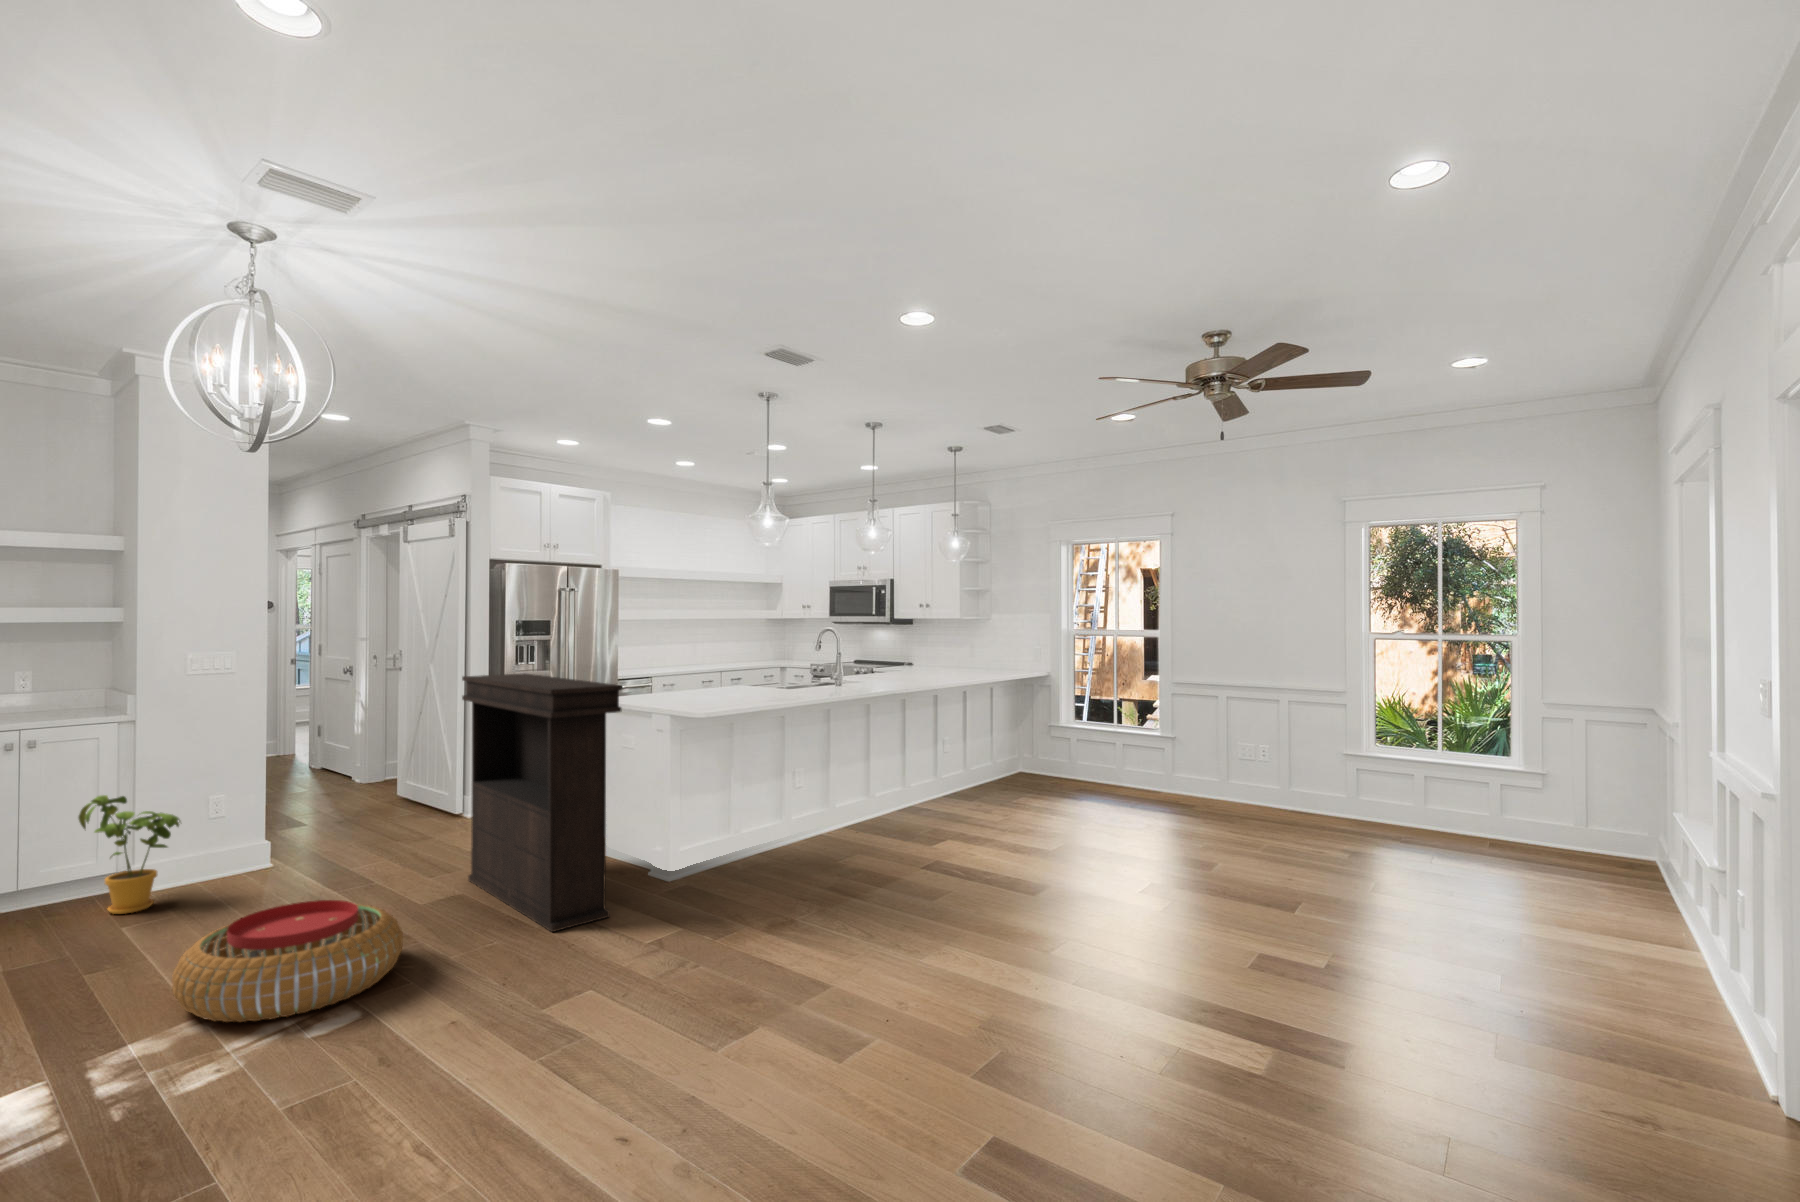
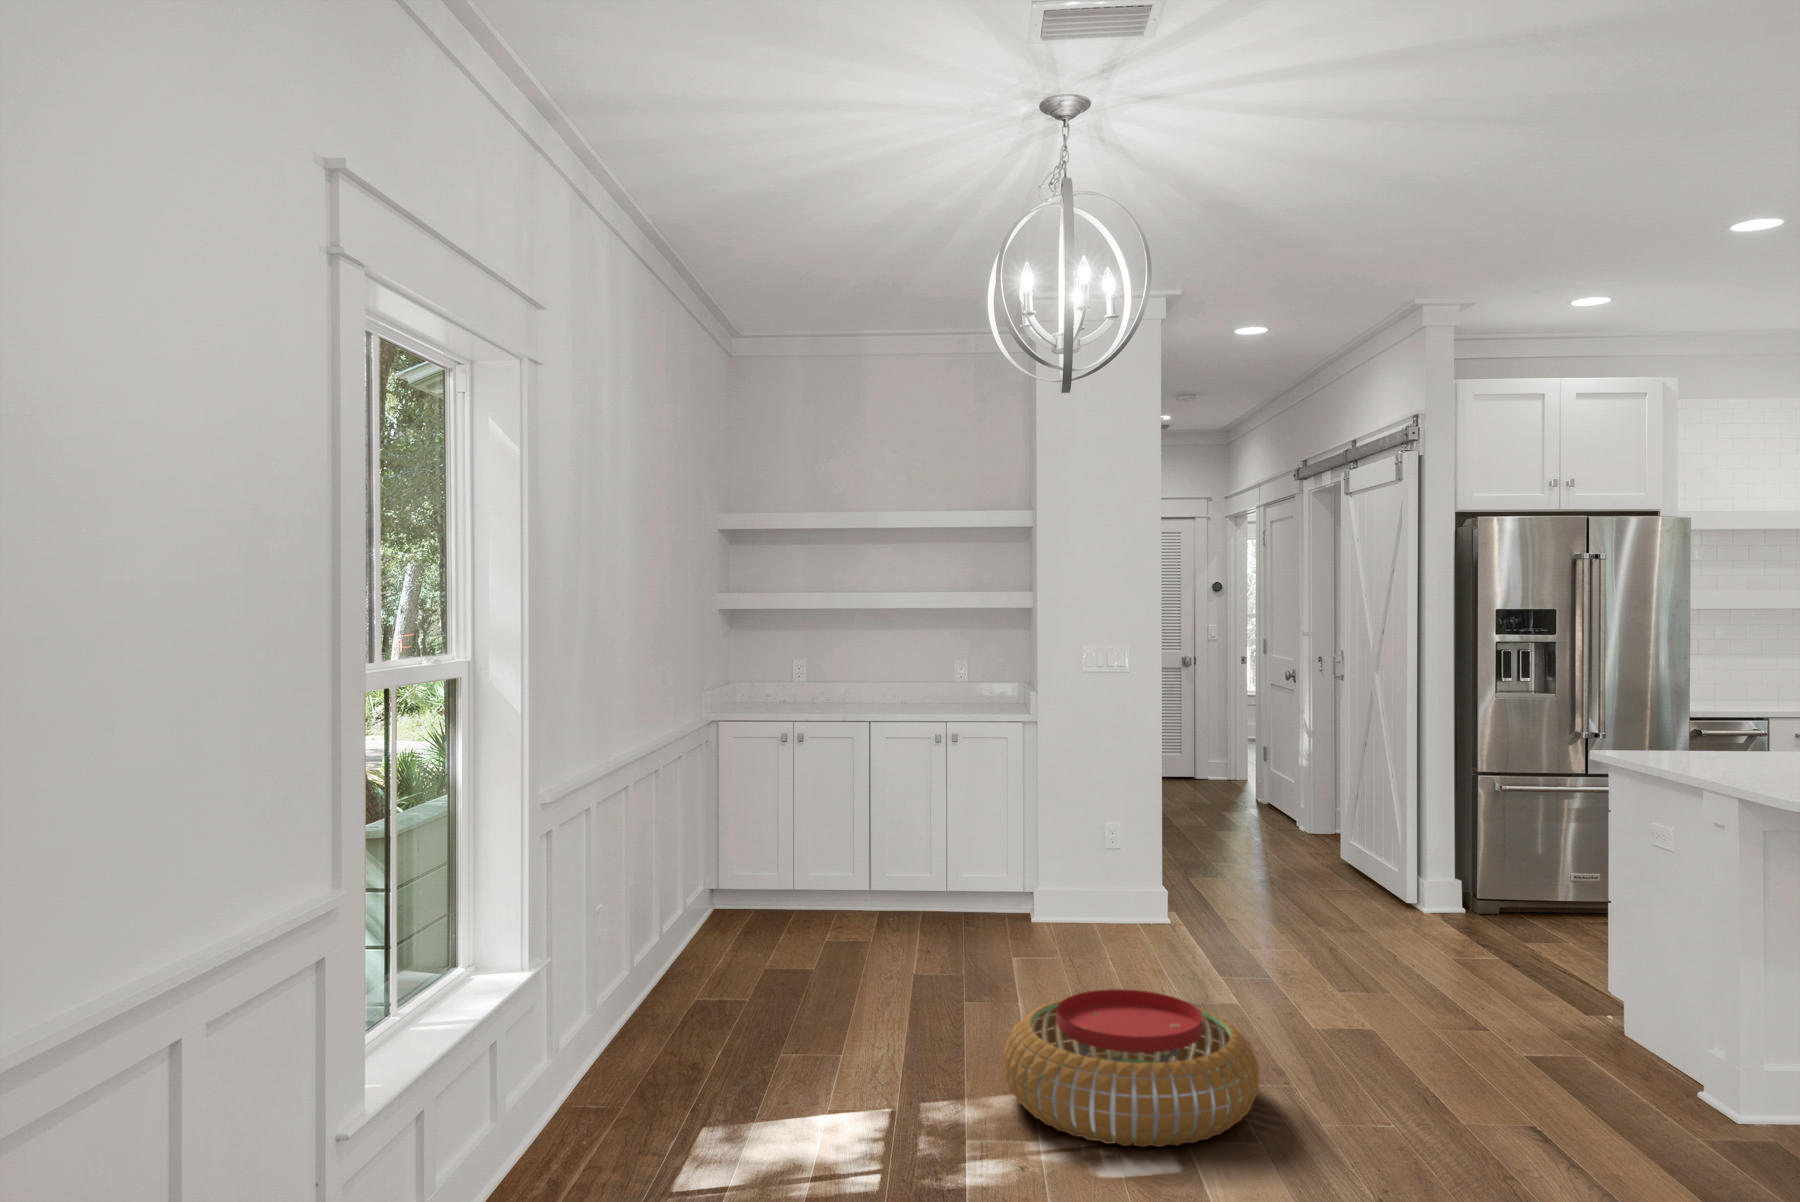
console table: present [462,673,622,932] -> none [1381,699,1619,1149]
house plant: present [78,795,180,914] -> none [976,809,1065,949]

